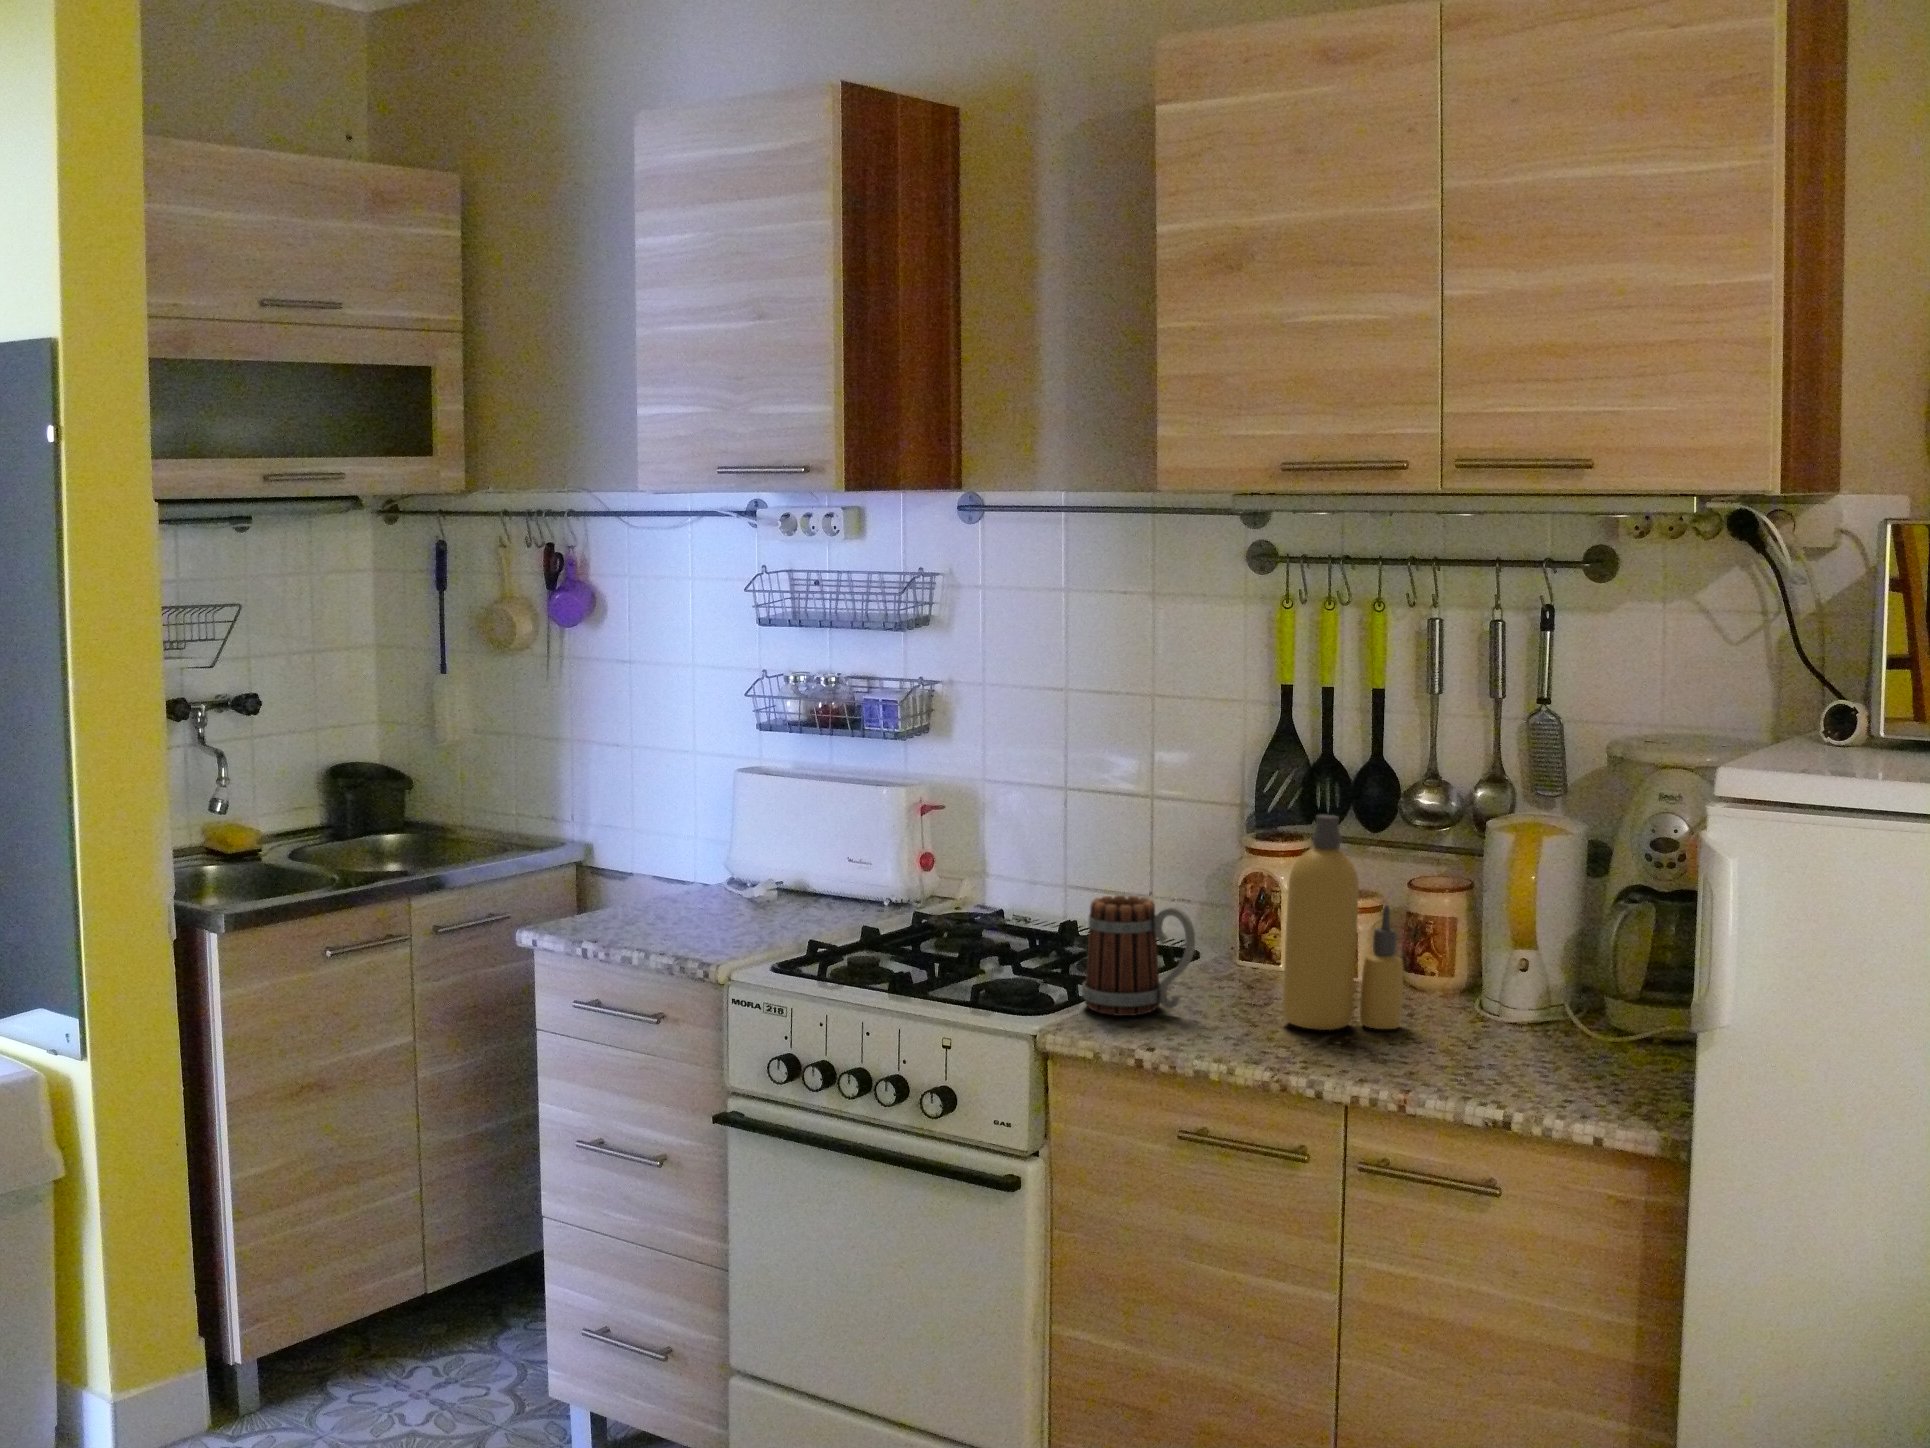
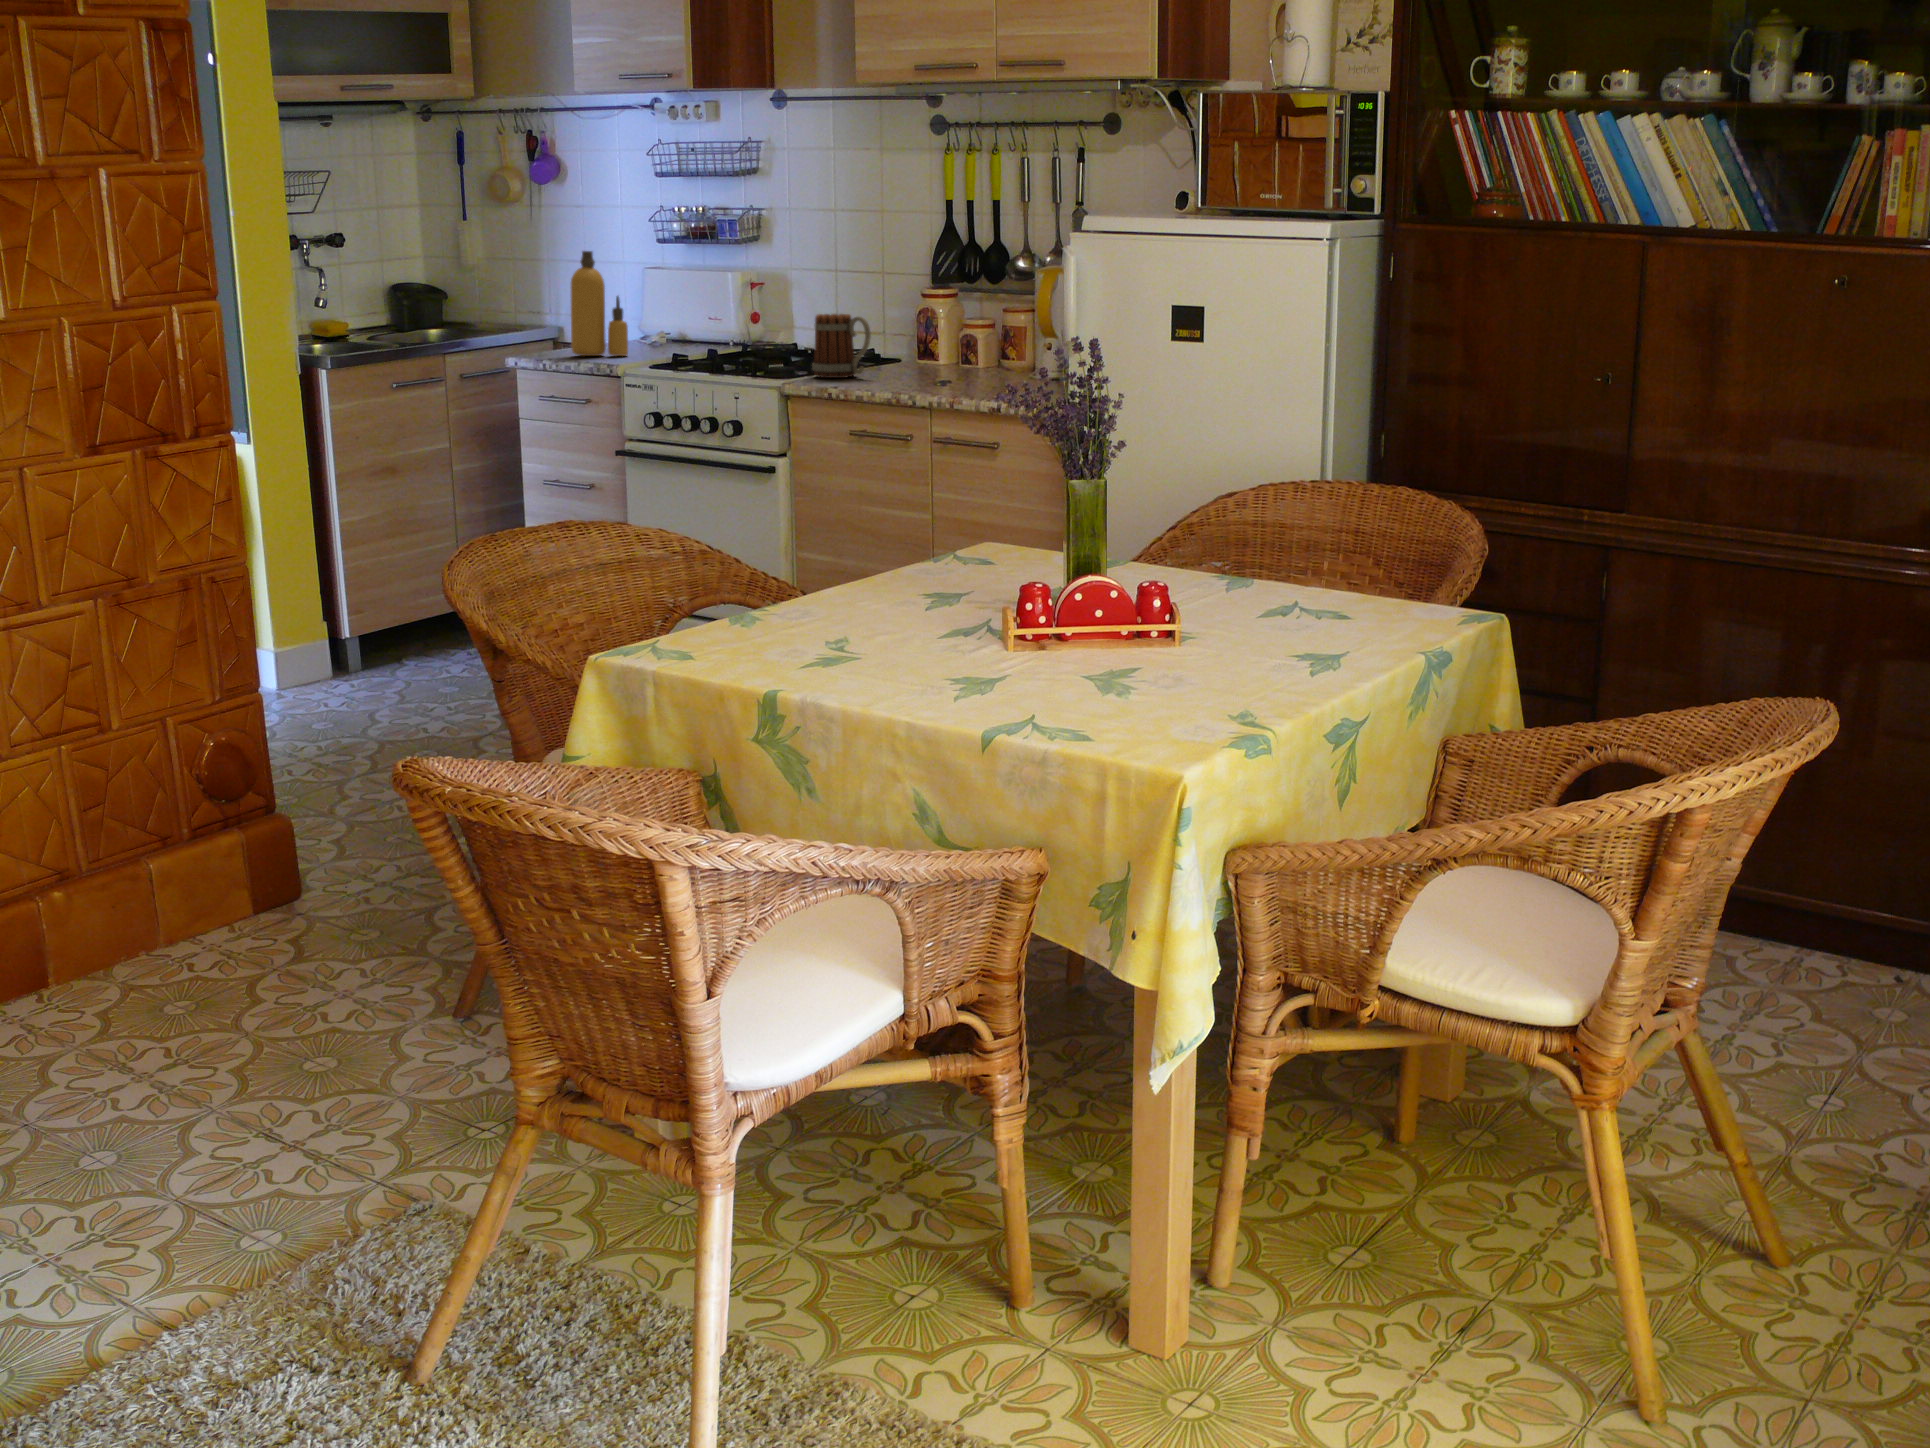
bottle: present [1282,815,1403,1030] -> present [571,251,628,356]

